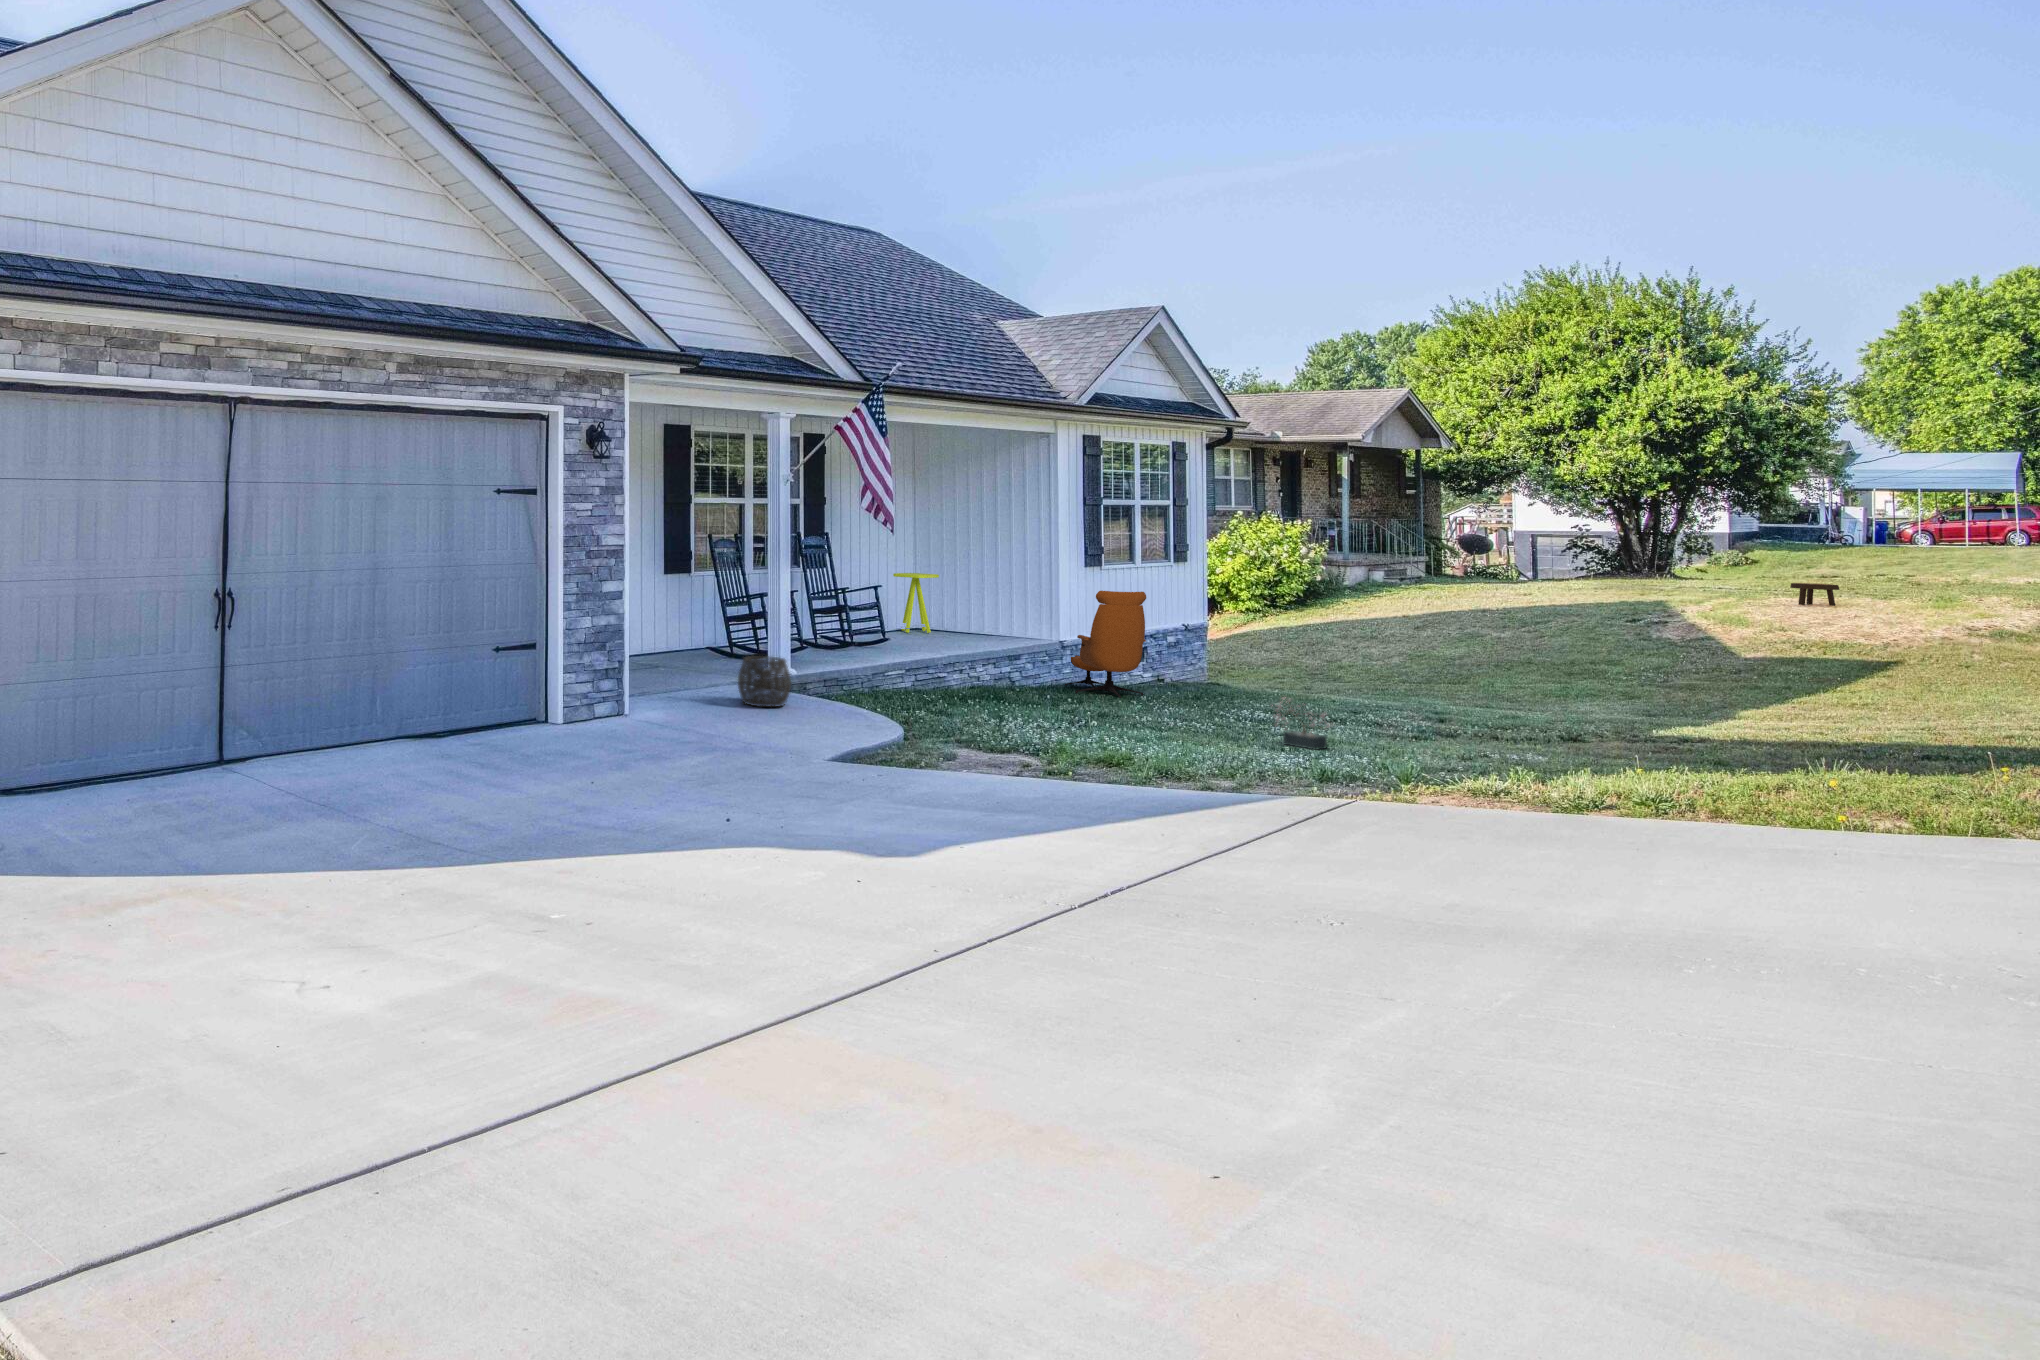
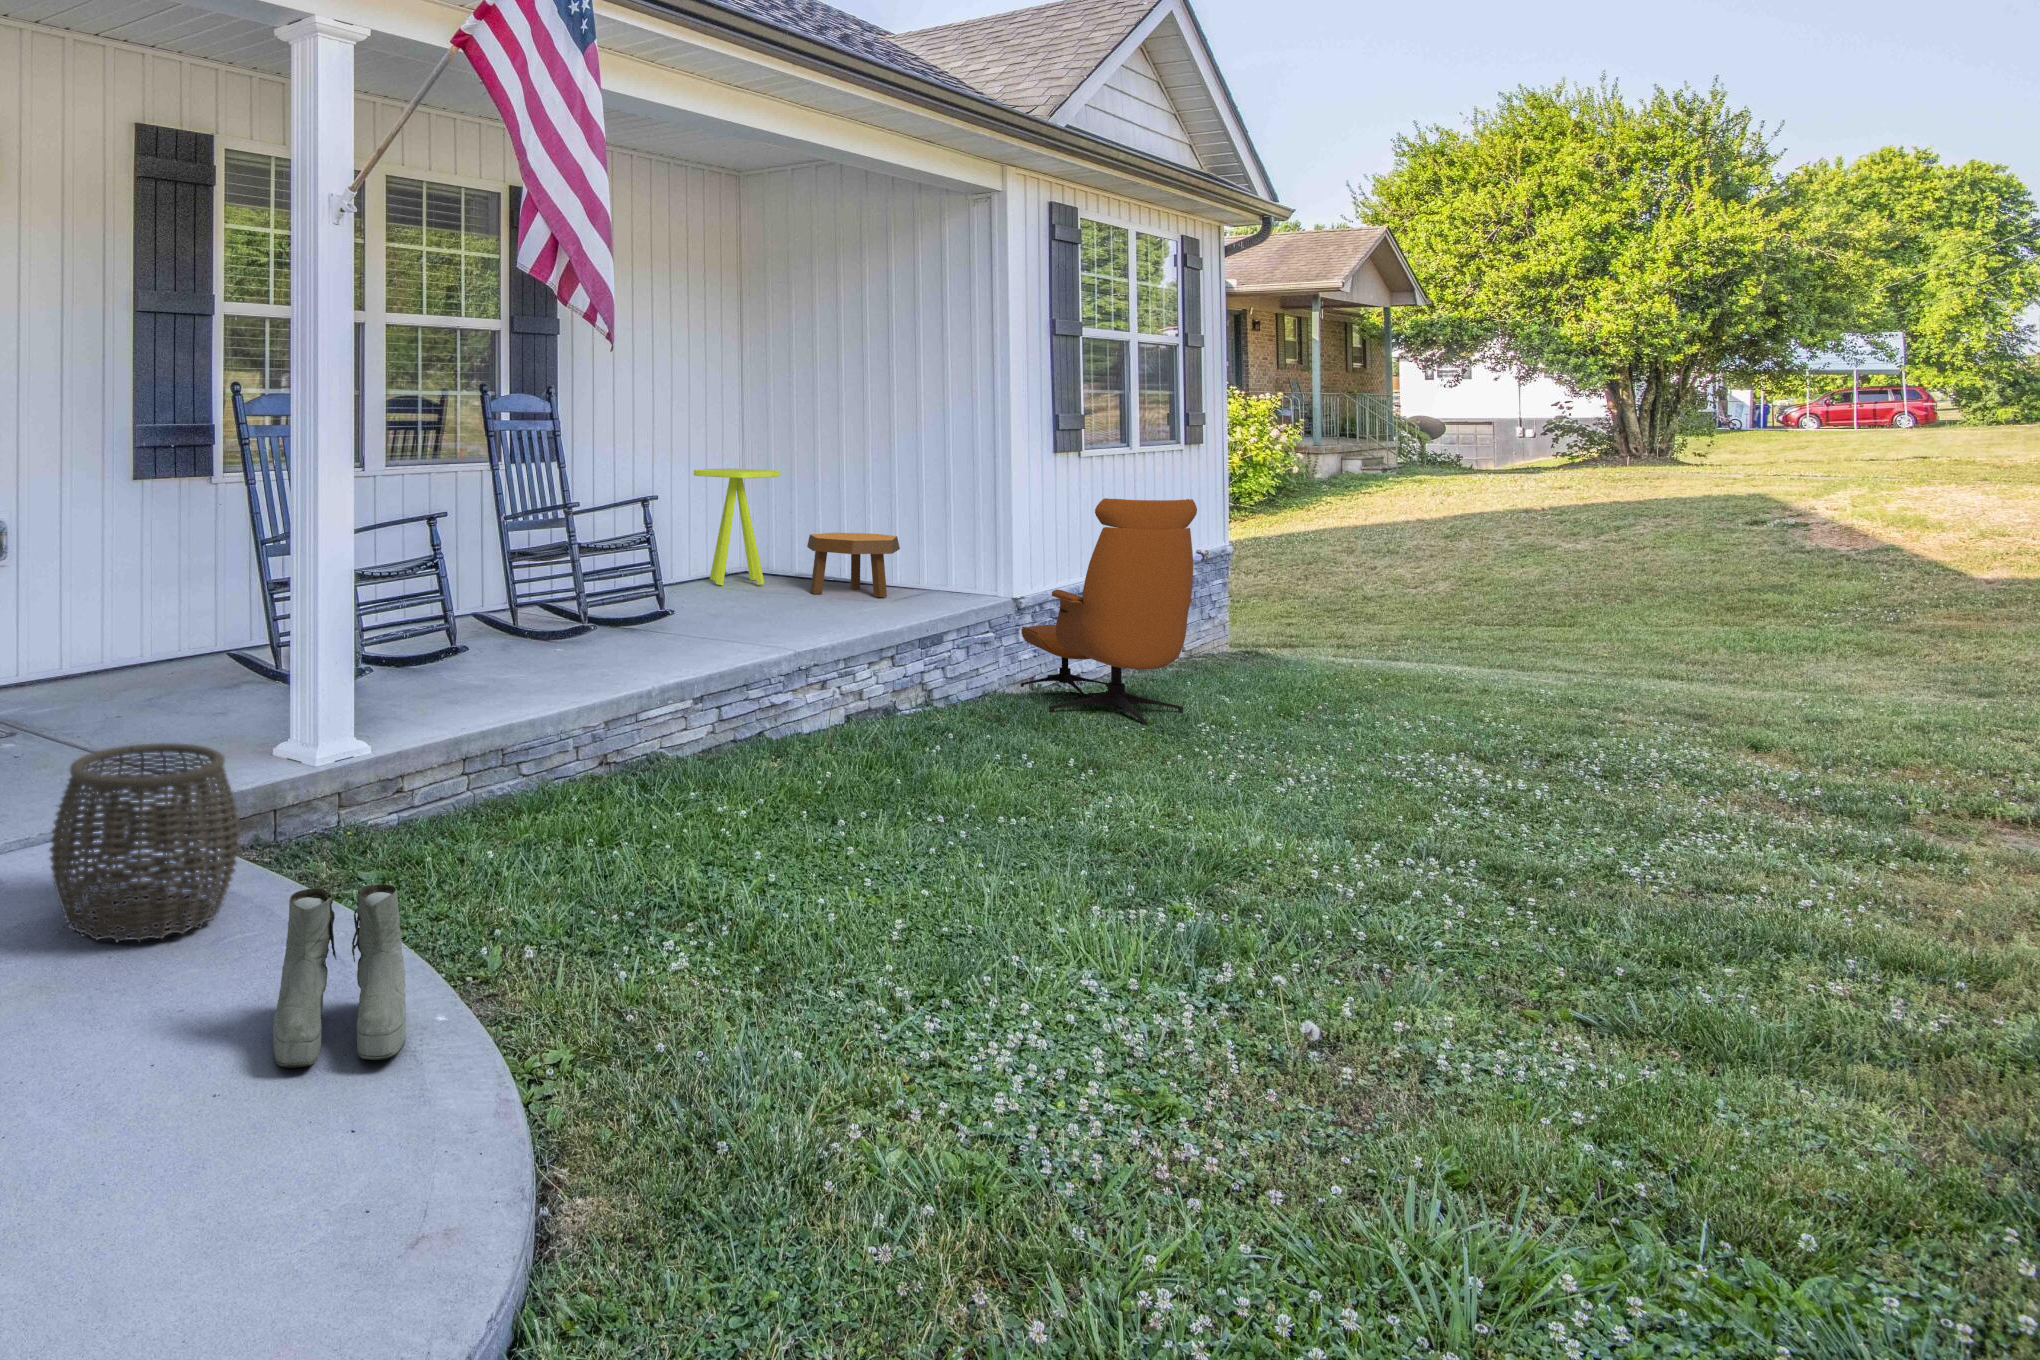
footstool: present [1790,583,1839,606] -> present [807,533,900,597]
boots: none [823,686,859,724] -> present [273,884,406,1068]
decorative plant: present [1272,697,1329,750] -> none [1747,828,1984,1024]

